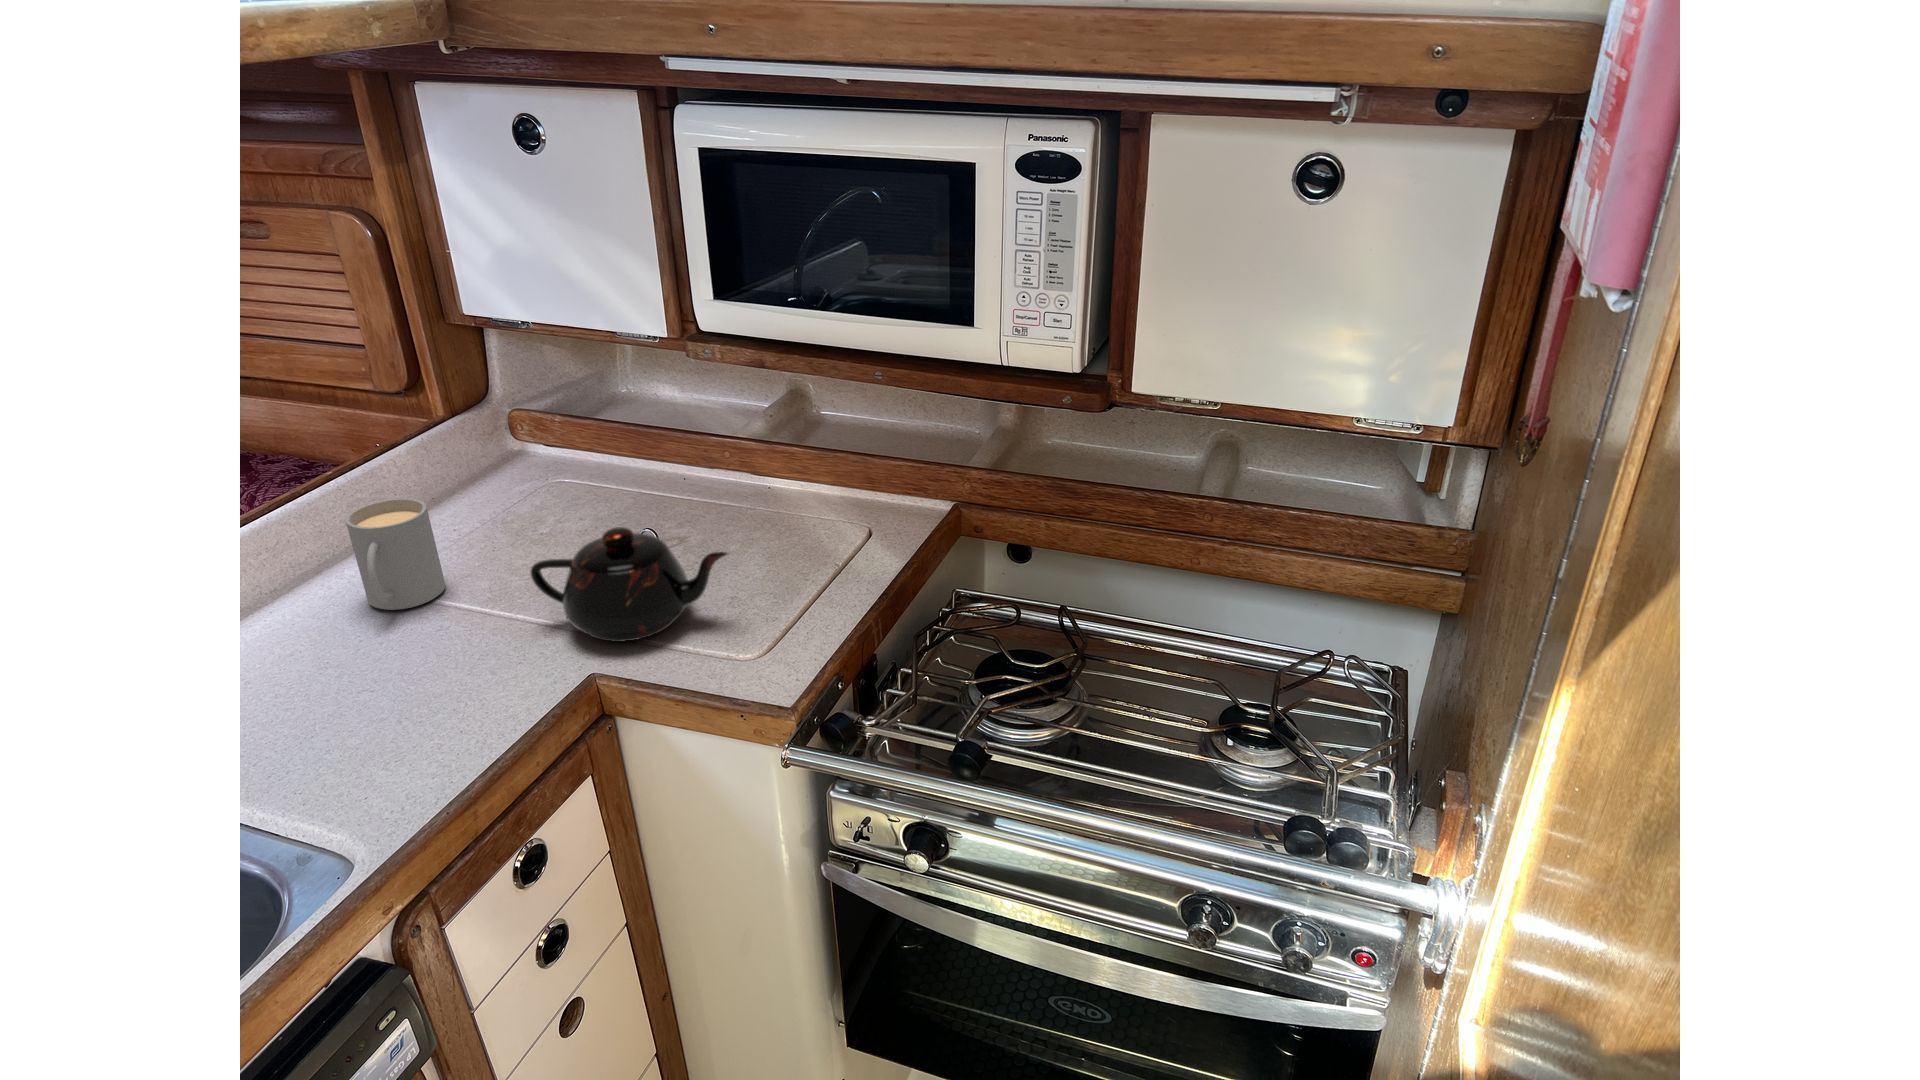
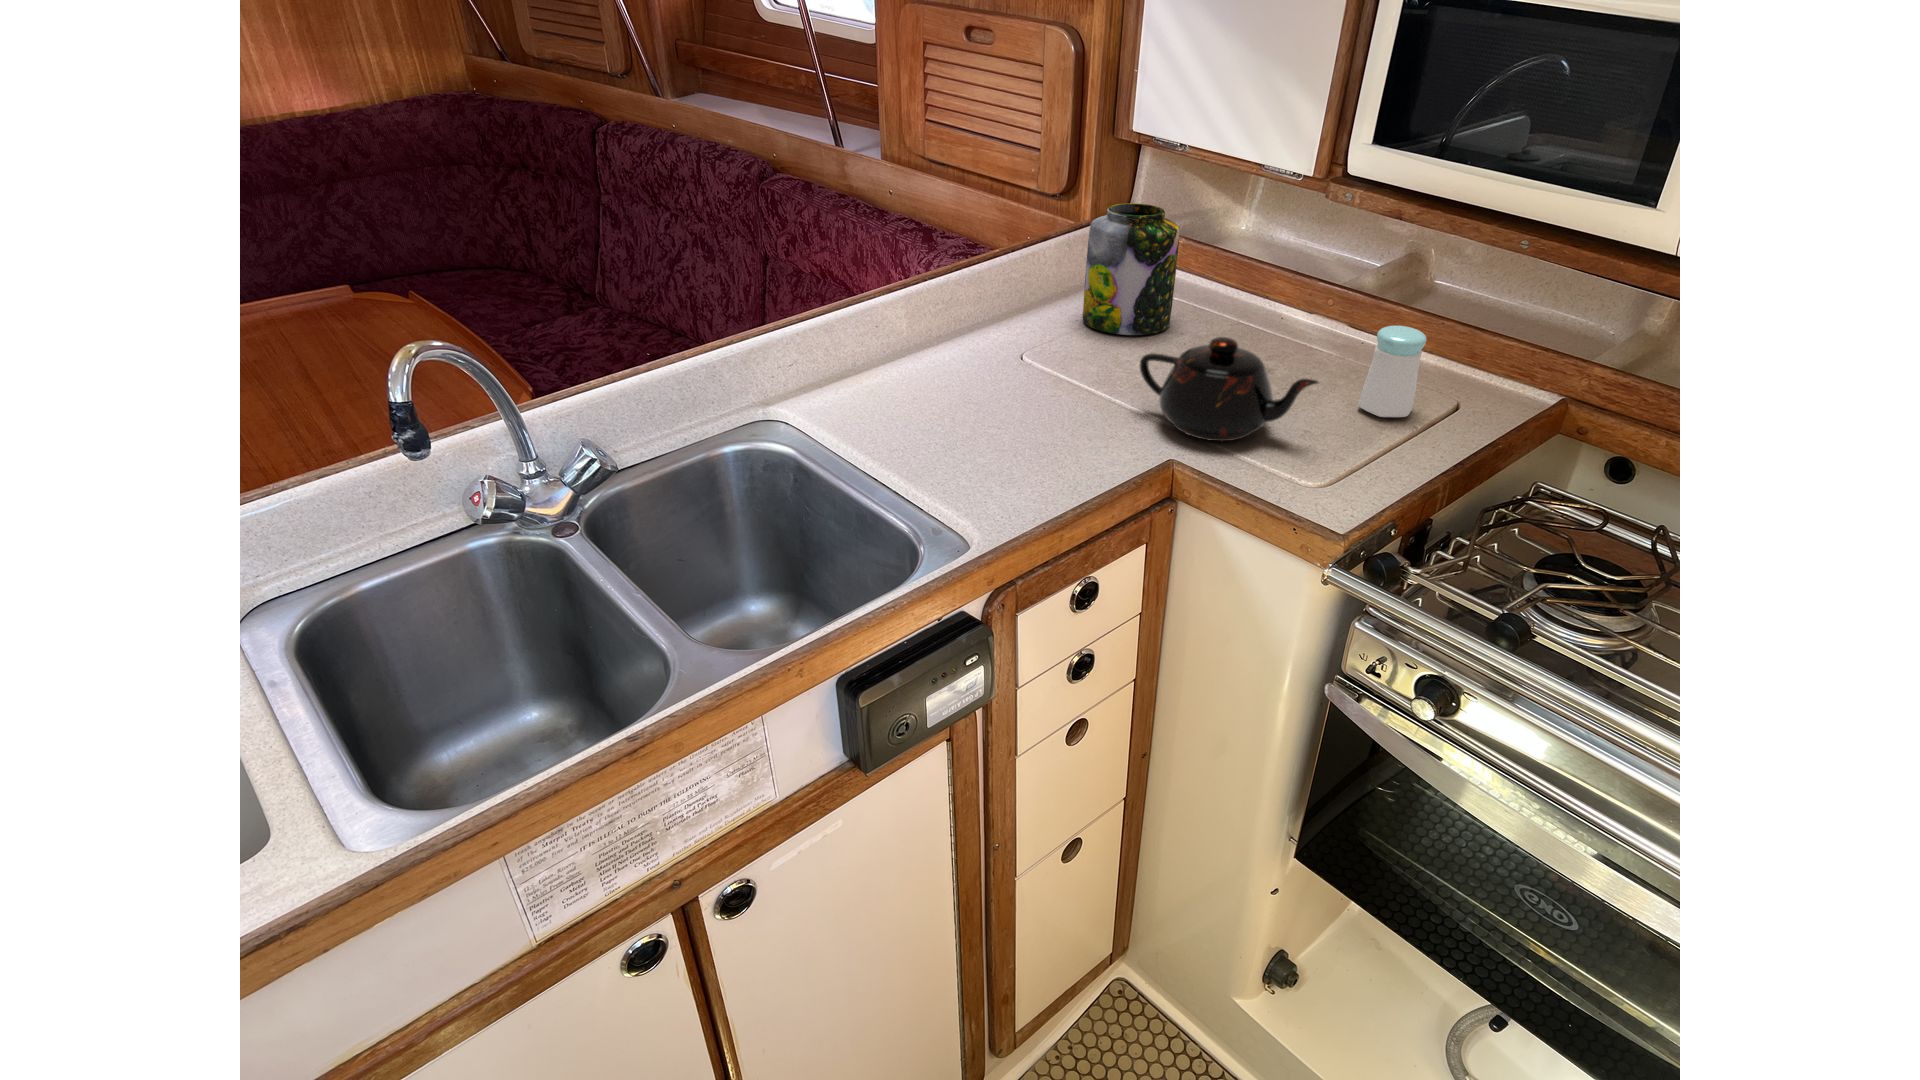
jar: none [441,391,565,536] -> present [1083,203,1179,335]
salt shaker: none [774,473,829,566] -> present [1358,325,1426,417]
mug: present [346,498,445,610] -> none [1004,279,1068,372]

